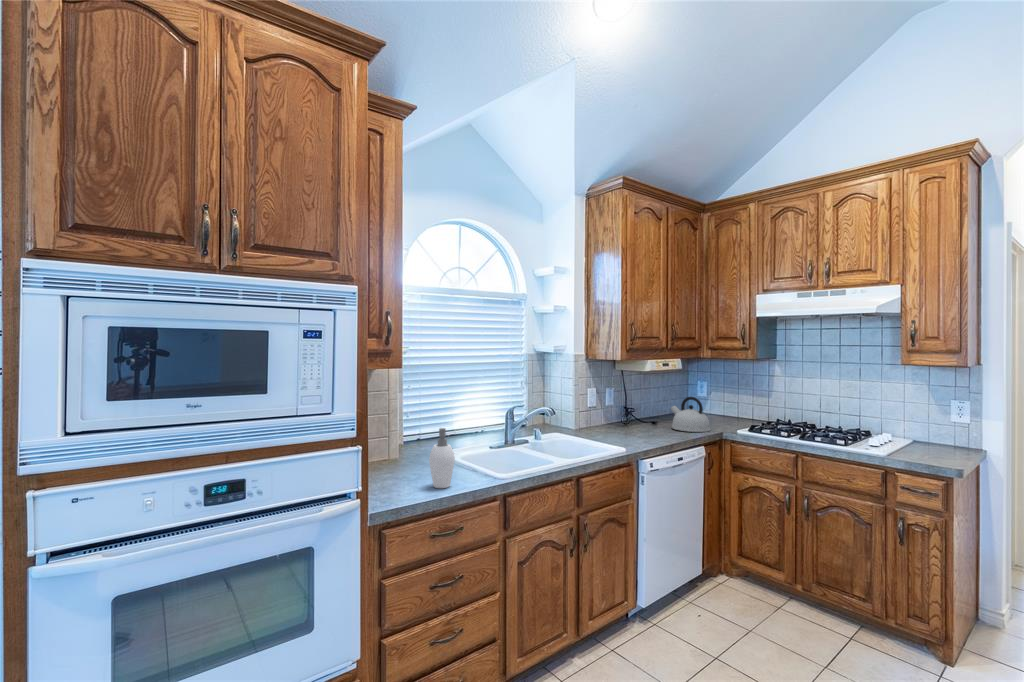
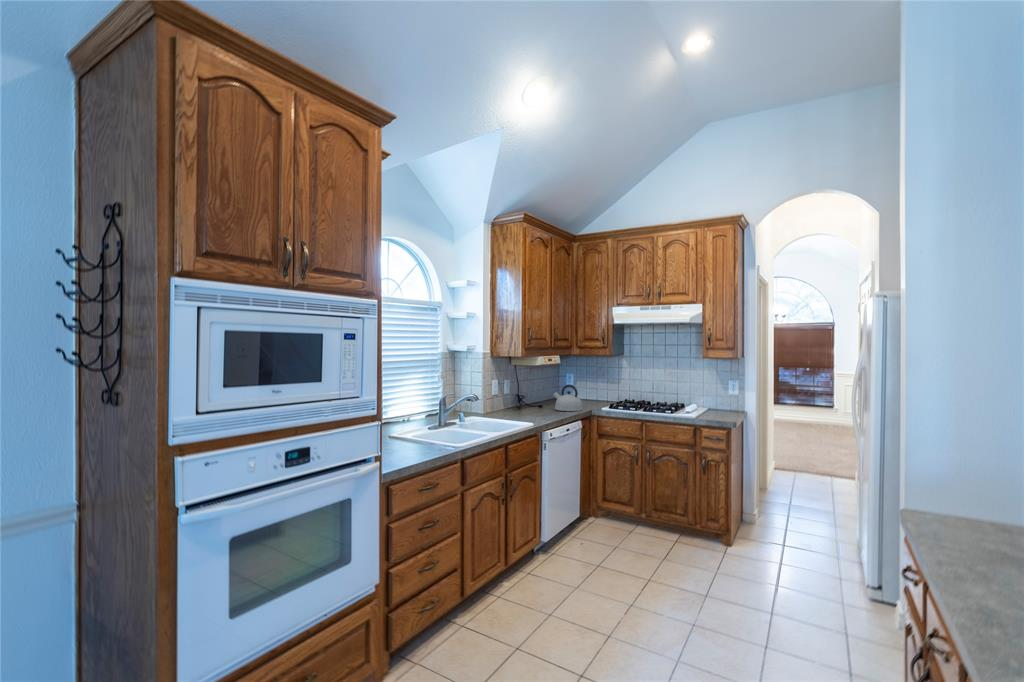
soap dispenser: present [429,428,455,488] -> none [406,411,426,457]

